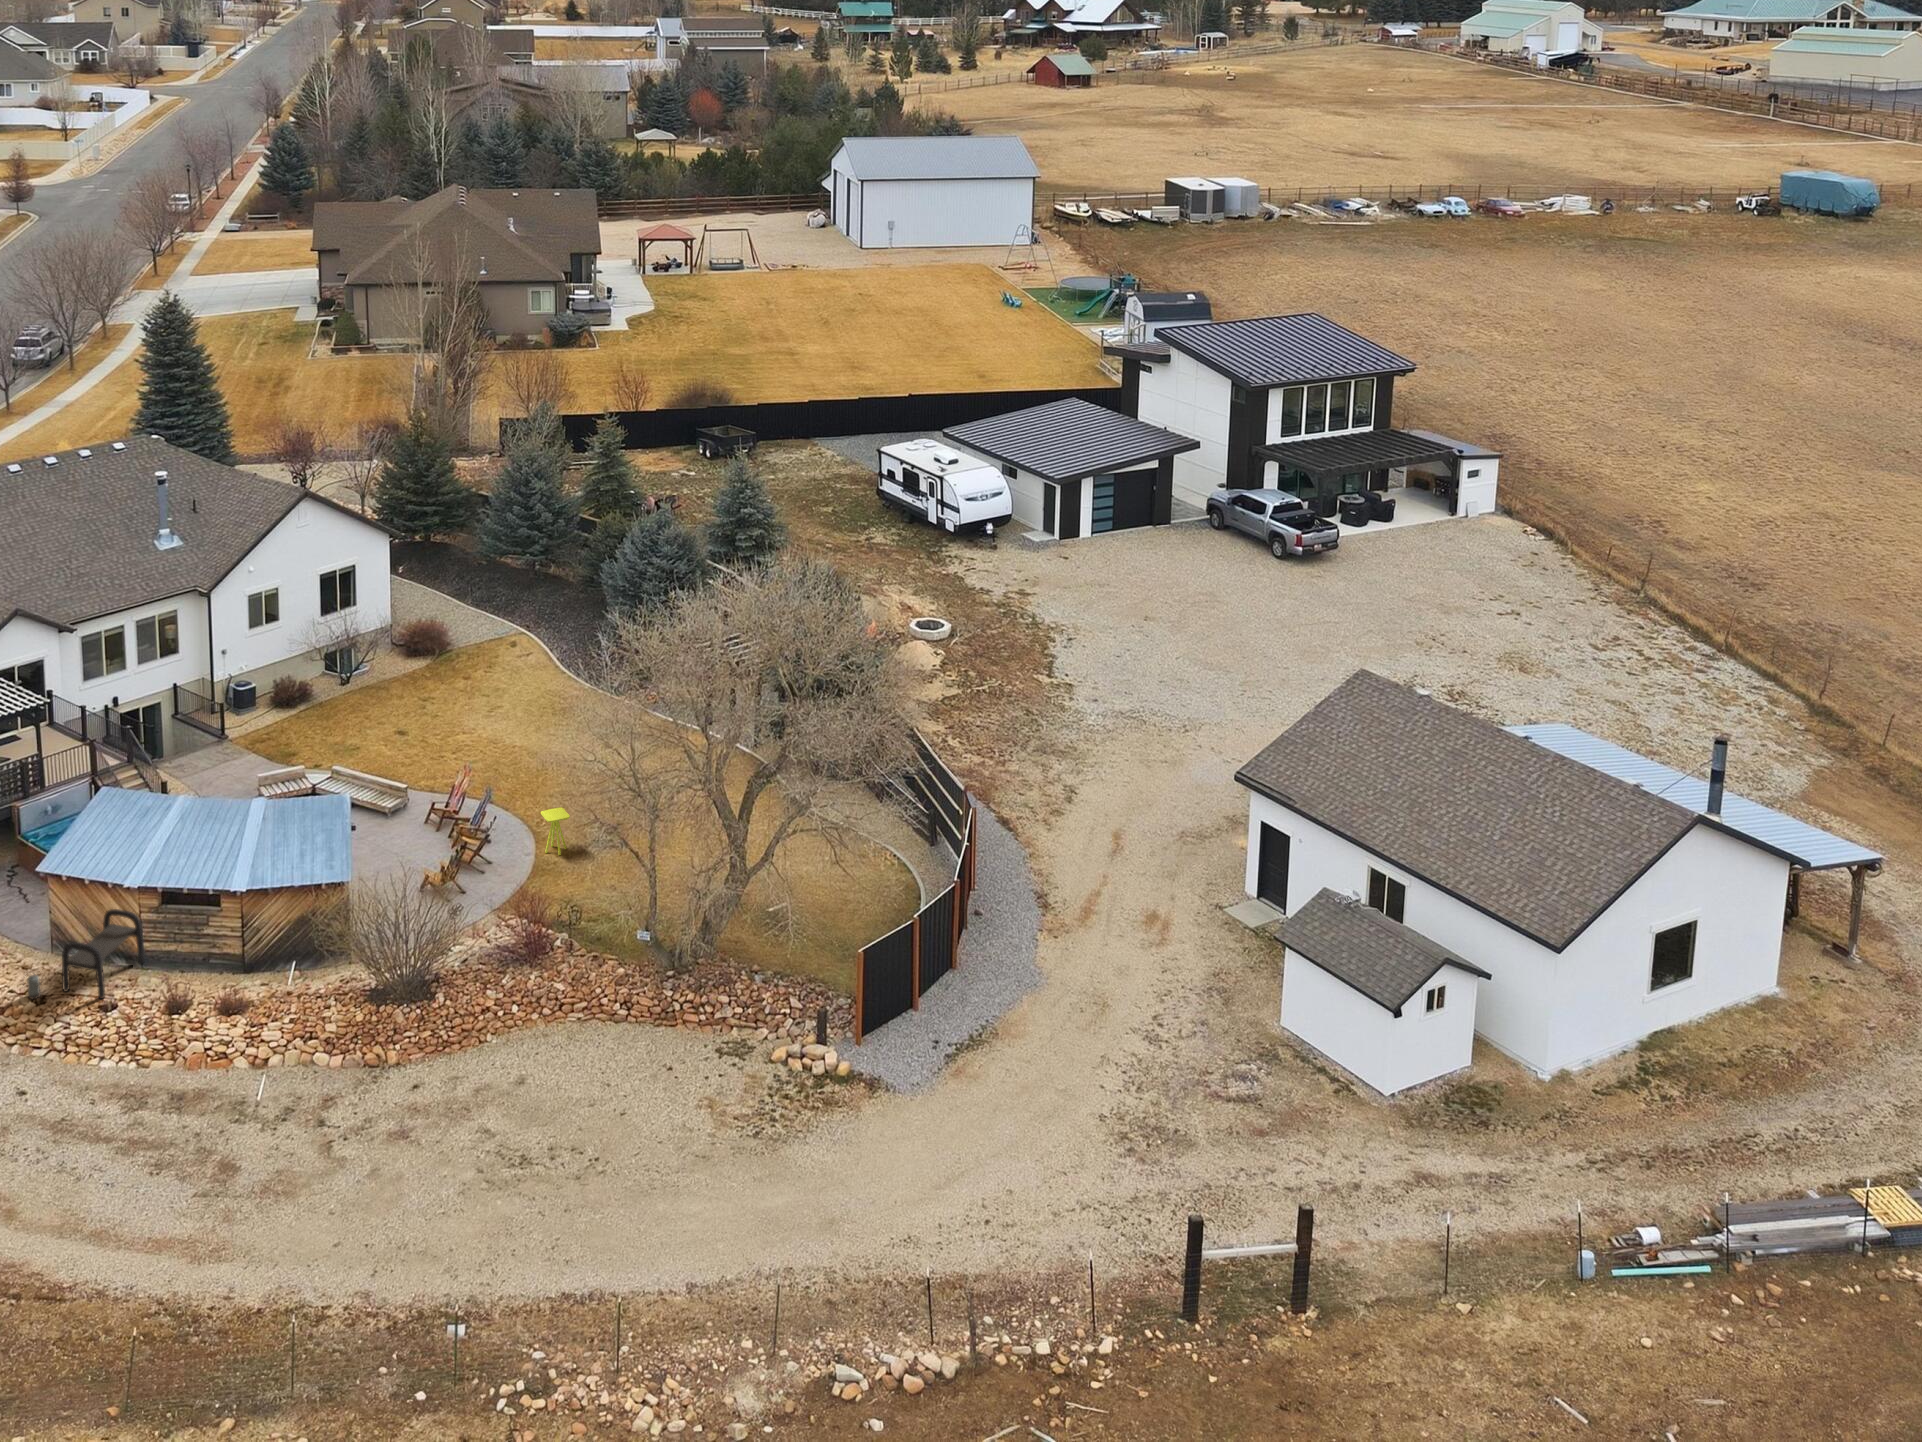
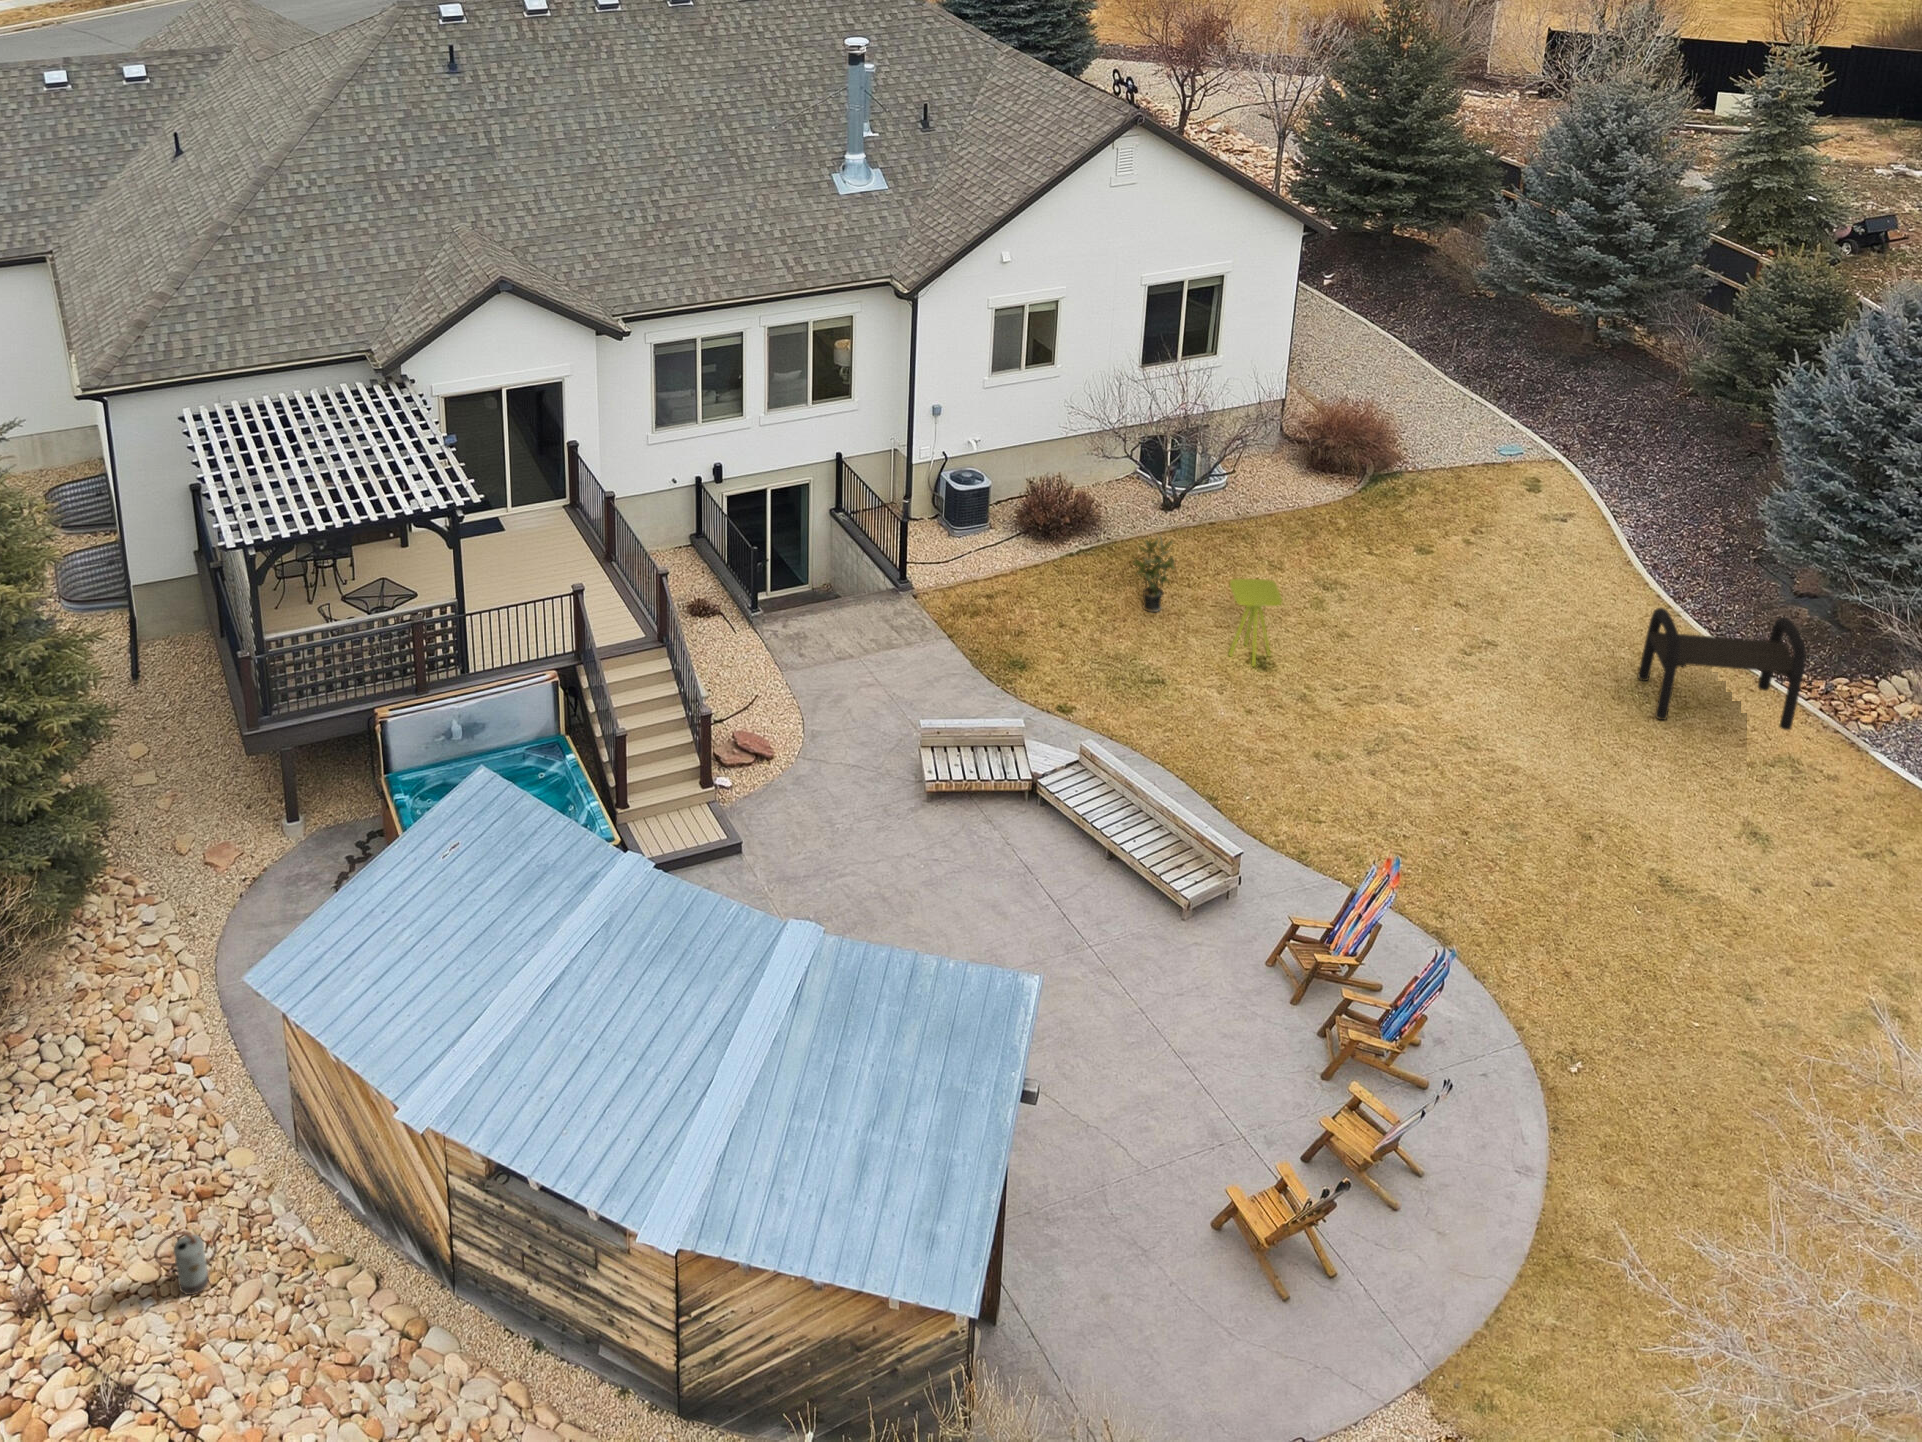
potted plant: none [336,684,357,722] -> present [1133,536,1175,612]
side table: present [541,808,570,855] -> present [1229,579,1282,666]
bench: present [62,909,145,999] -> present [1638,608,1806,730]

